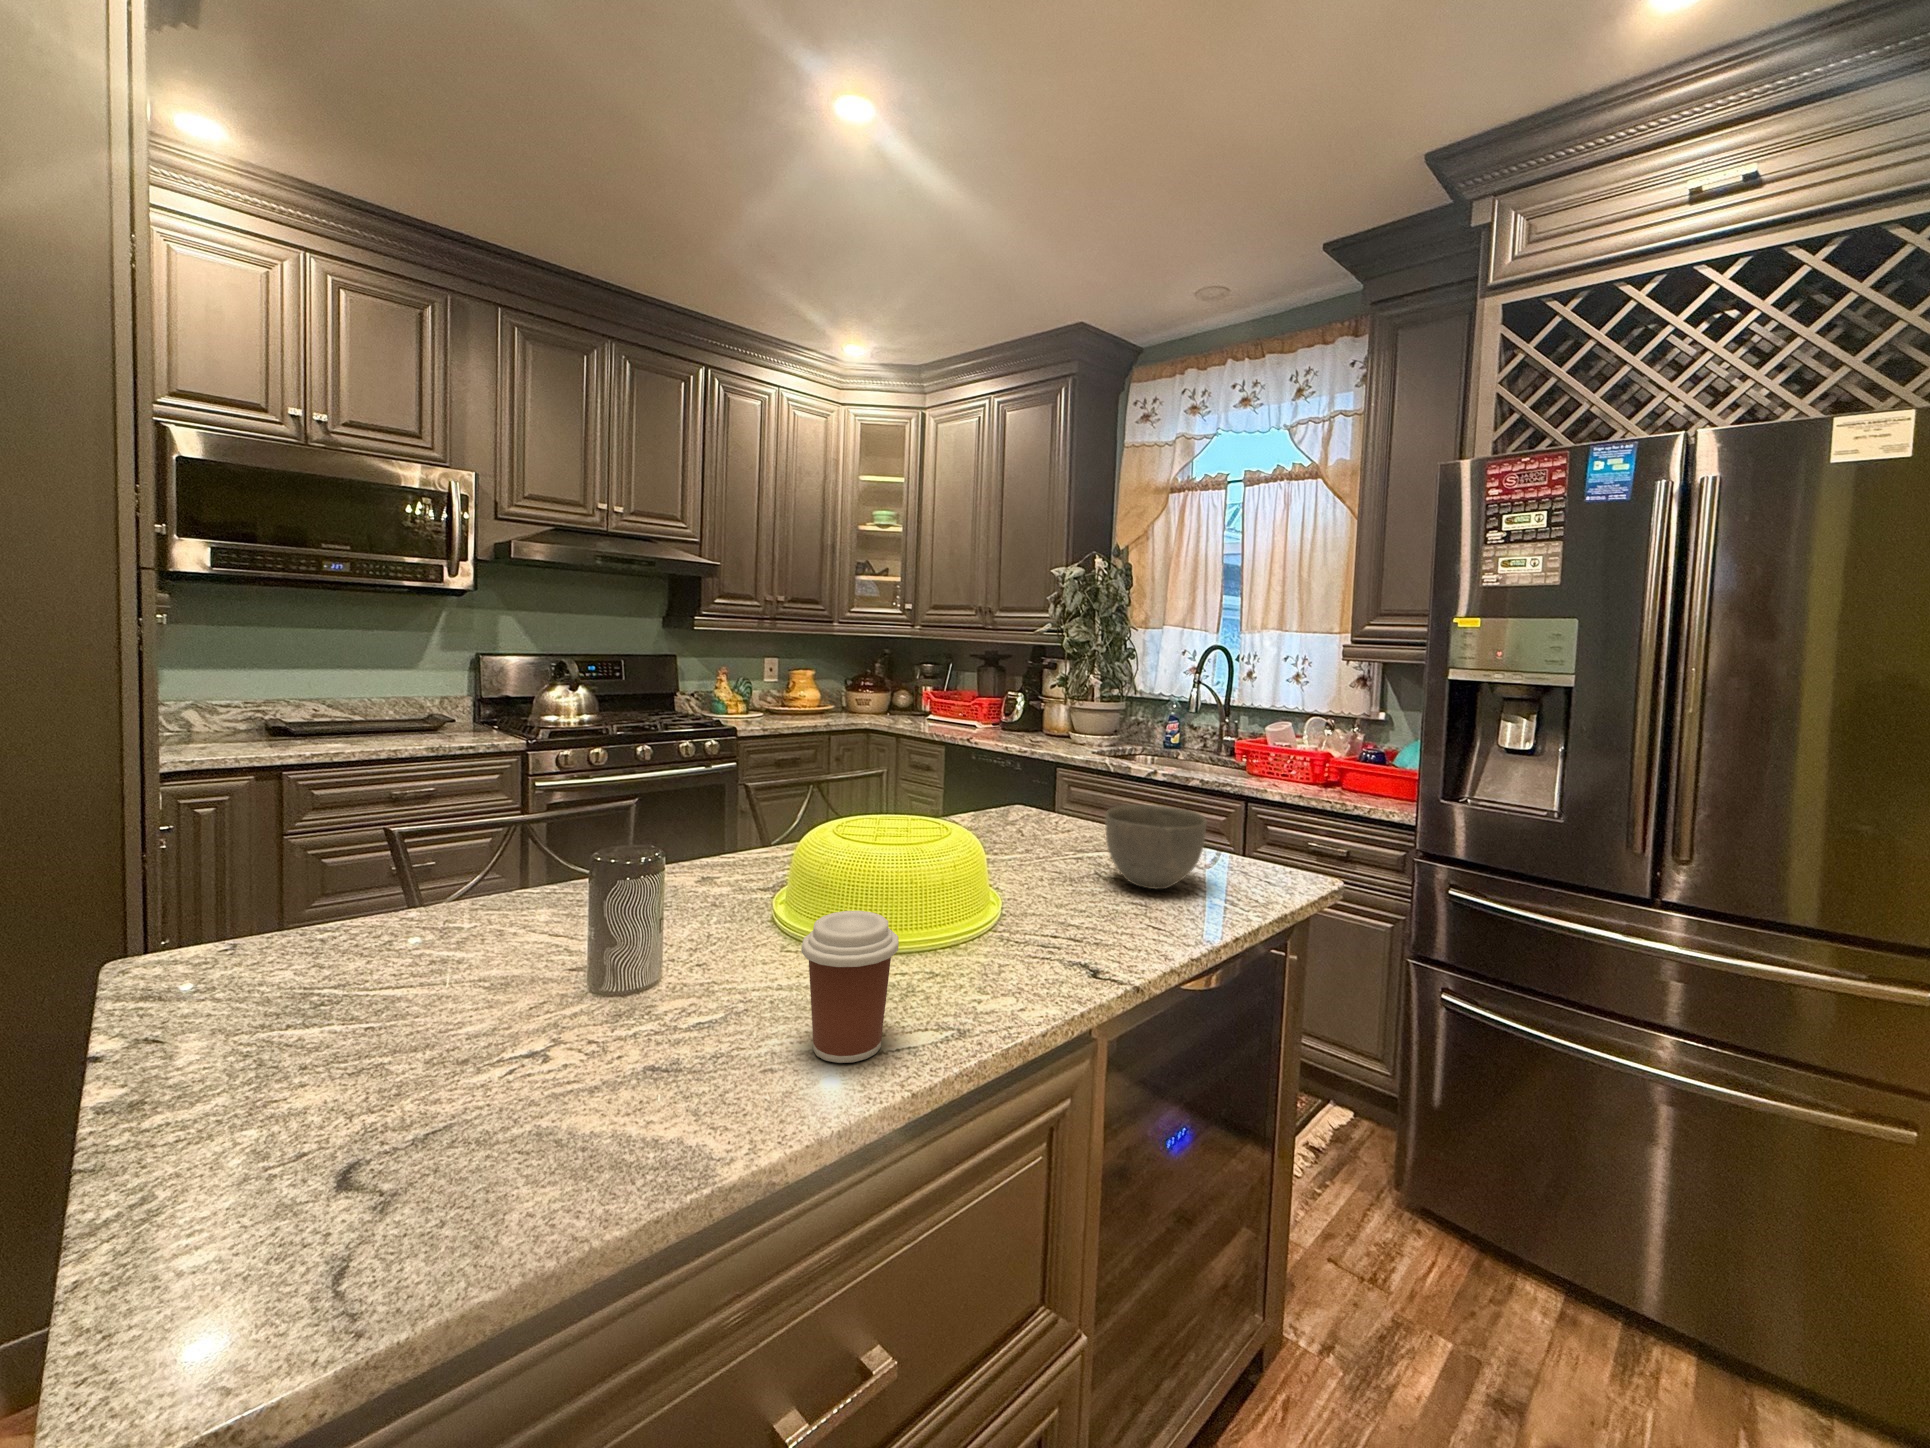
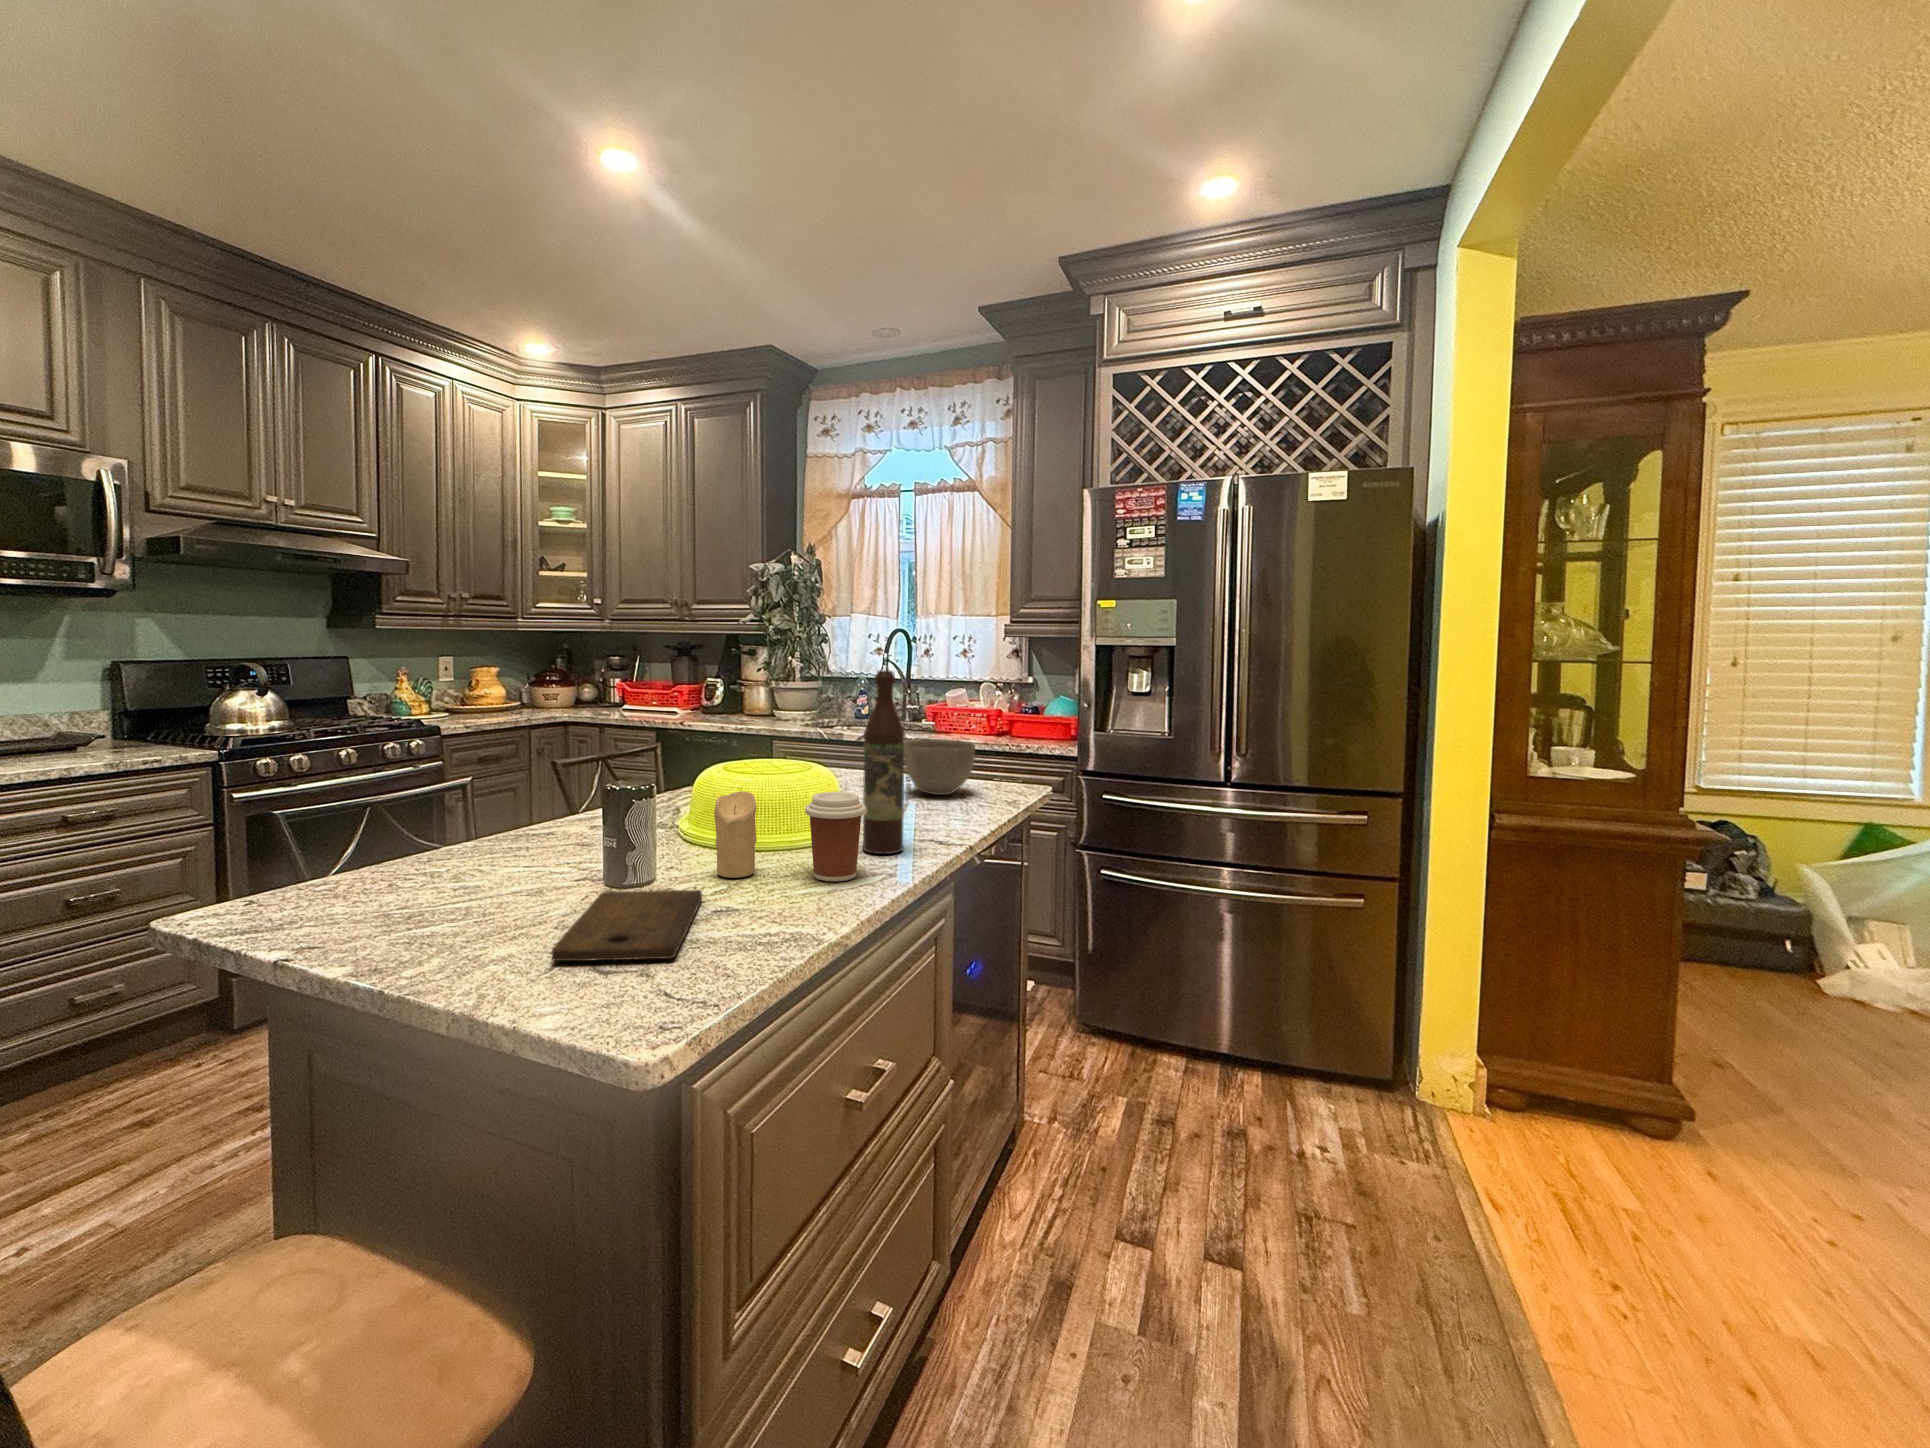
wine bottle: none [942,722,1011,1008] -> present [863,670,905,854]
candle: none [692,892,756,1024] -> present [714,791,757,878]
cutting board: none [225,1032,611,1230] -> present [552,890,702,961]

